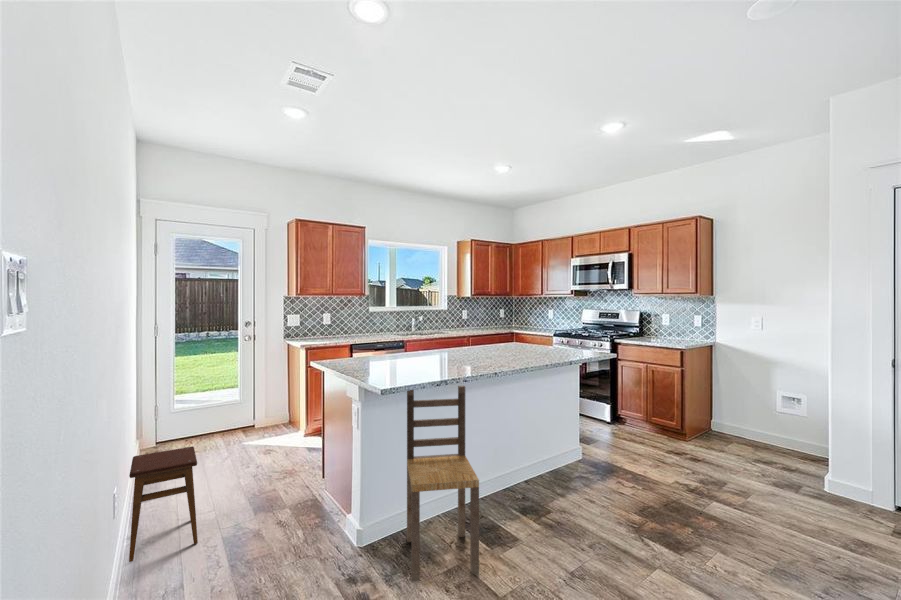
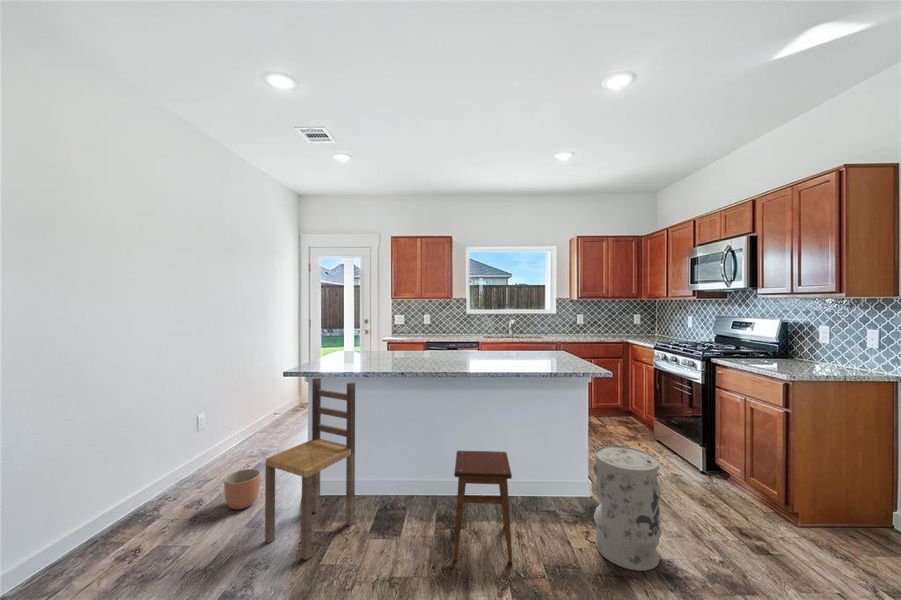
trash can: none [620,406,668,487] -> present [593,446,662,571]
stool: present [129,447,198,562] -> present [454,451,512,562]
planter: none [292,521,336,577] -> present [224,469,260,509]

